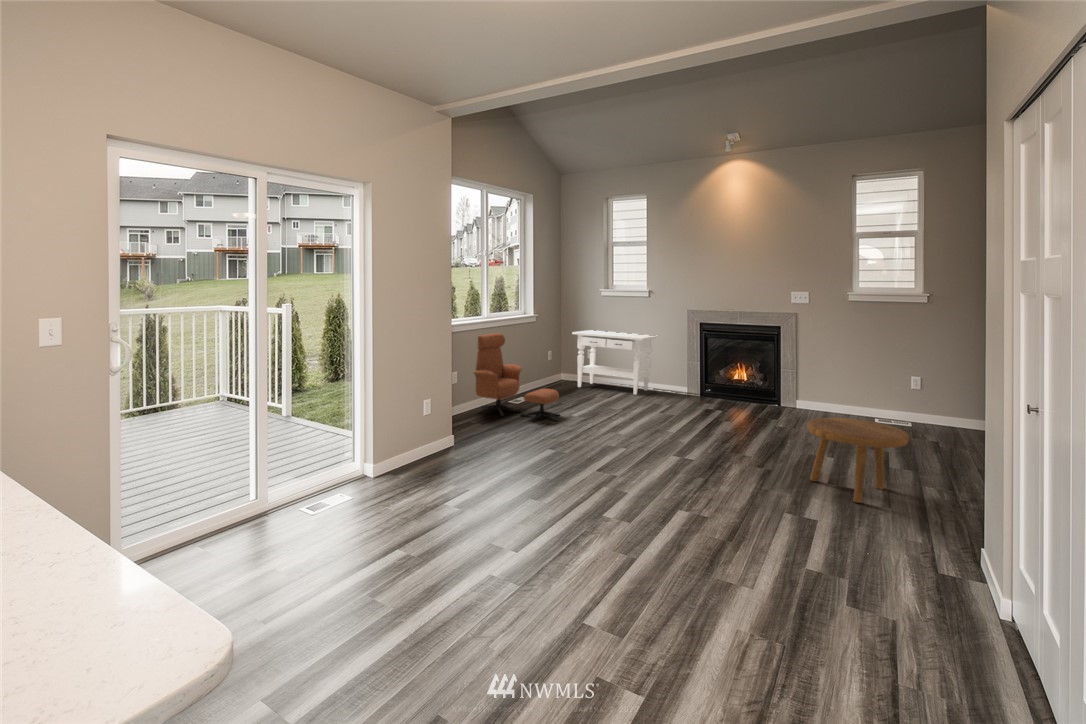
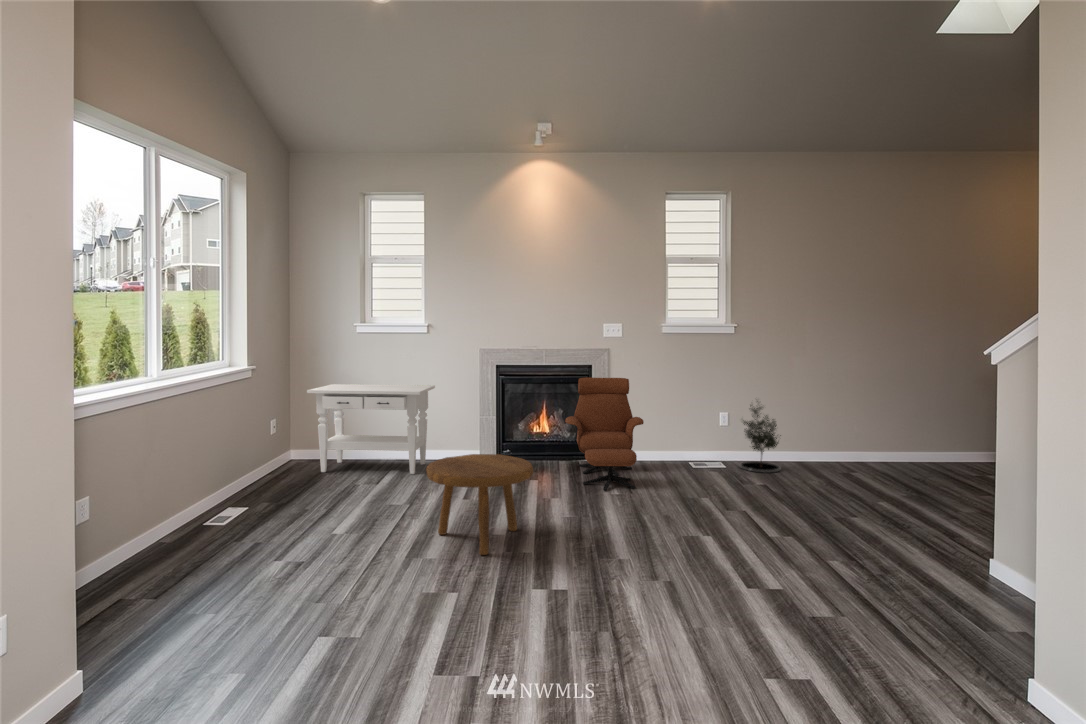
lounge chair: present [473,333,560,421] -> present [565,378,644,491]
potted tree: none [901,364,946,428] -> present [740,401,781,473]
footstool: present [807,418,909,503] -> present [426,454,533,555]

